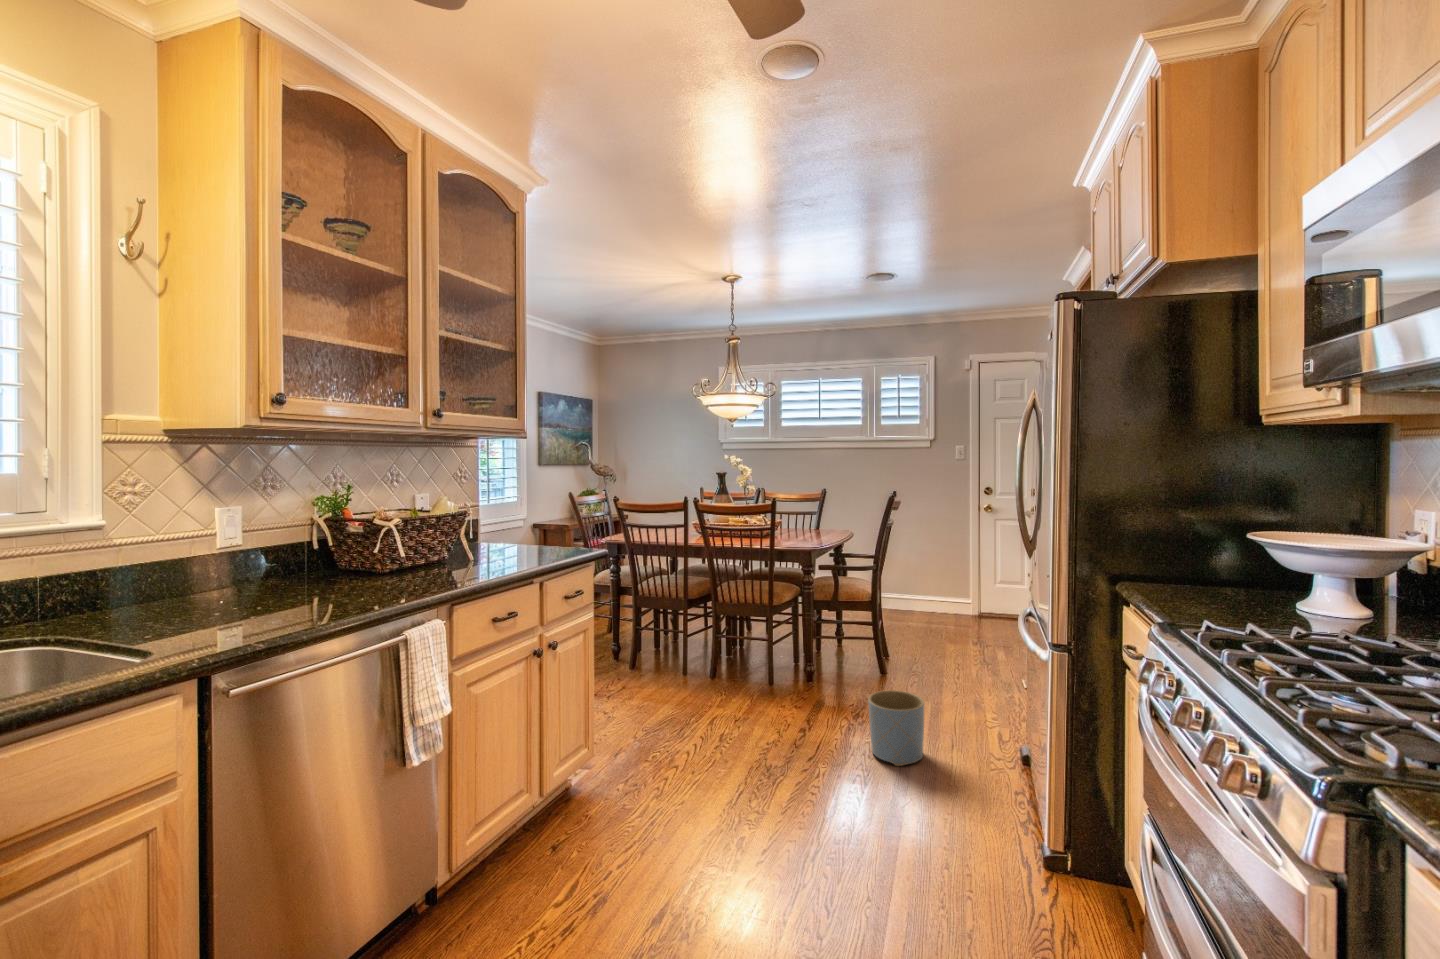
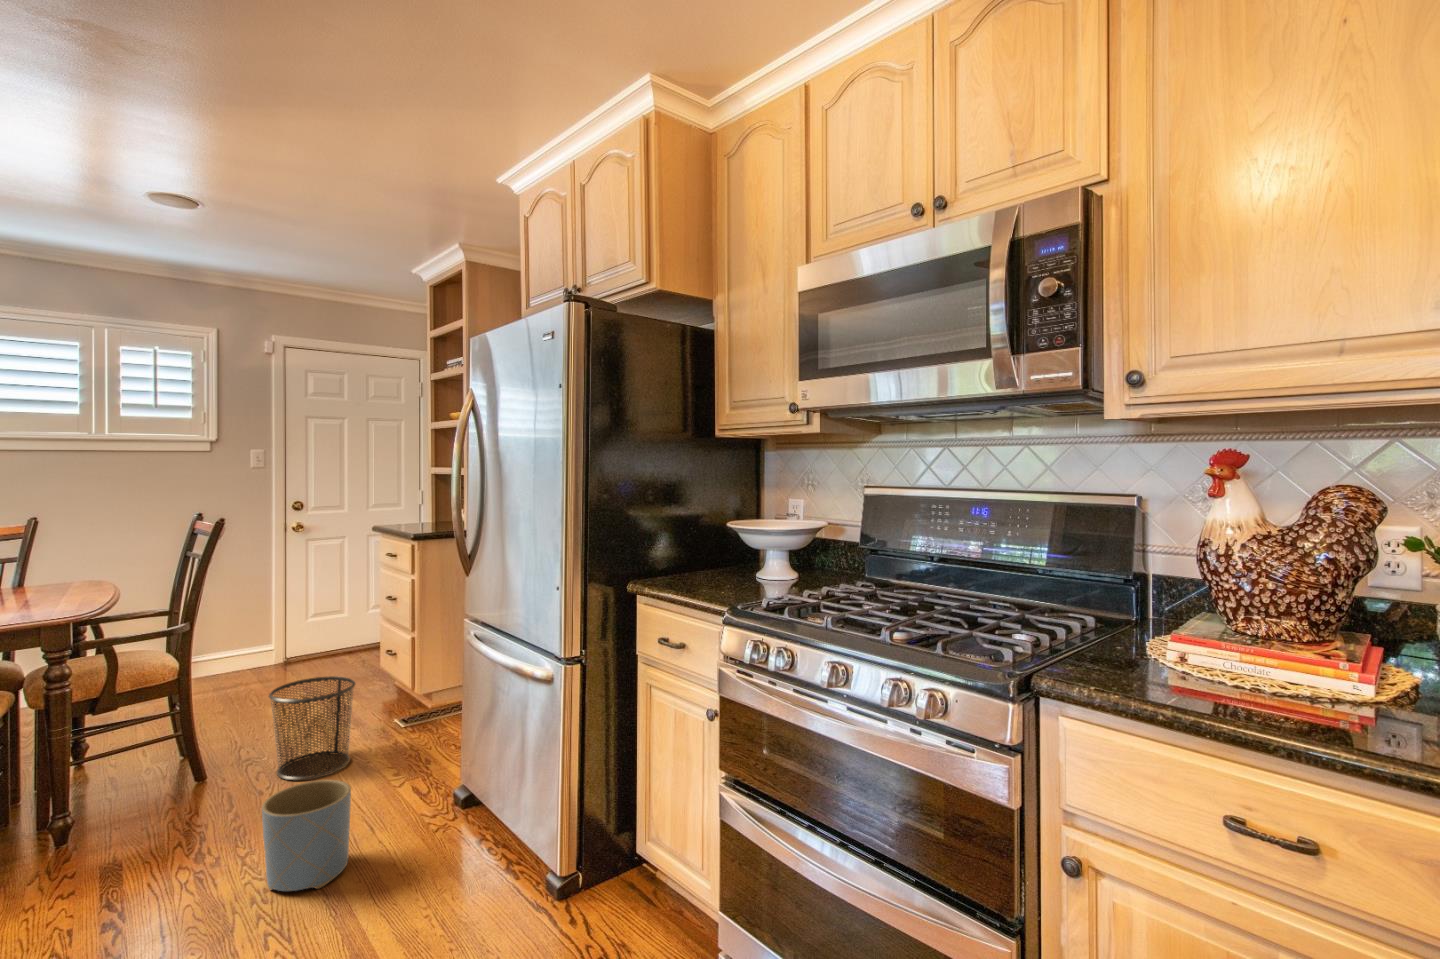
waste bin: none [917,623,978,699] -> present [269,676,355,781]

